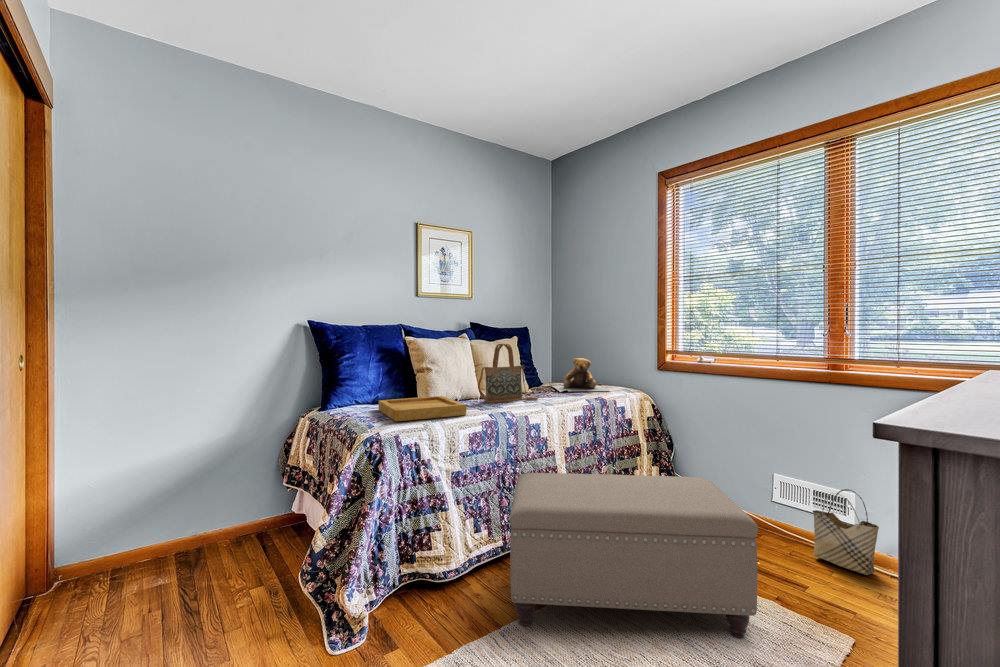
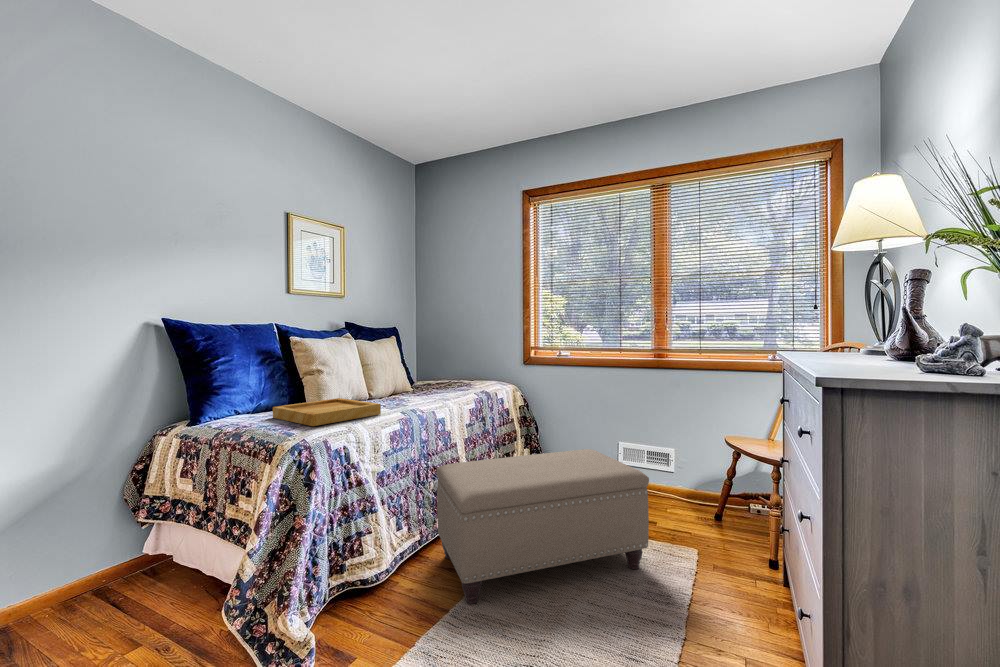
handbag: present [478,344,538,403] -> none [376,342,433,402]
teddy bear: present [552,358,610,392] -> none [428,356,488,388]
woven basket: present [813,489,879,575] -> none [652,446,696,507]

